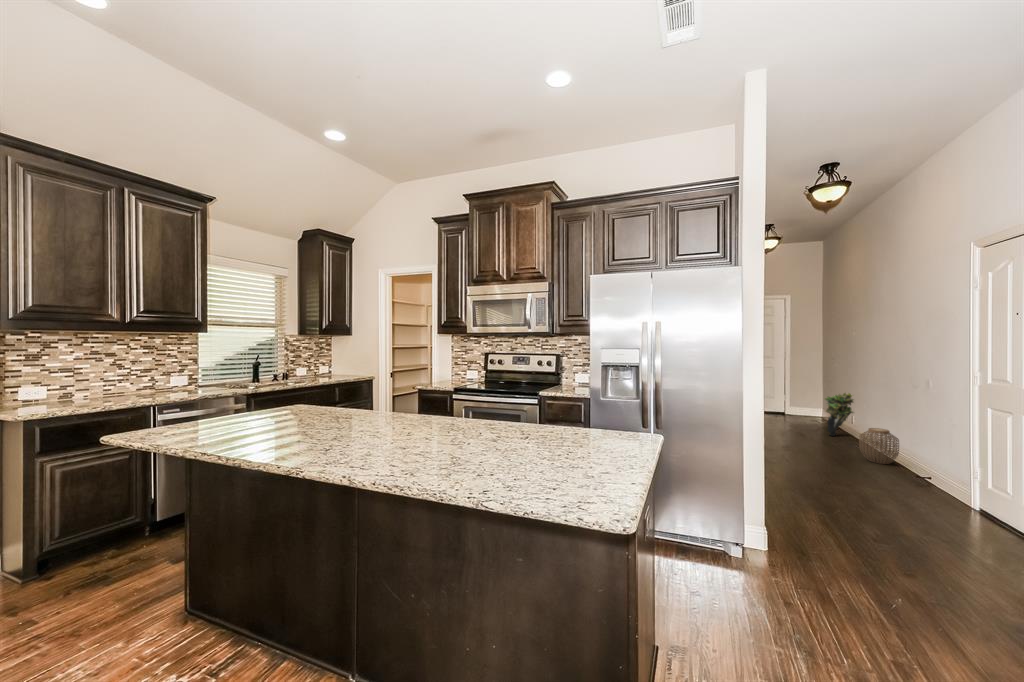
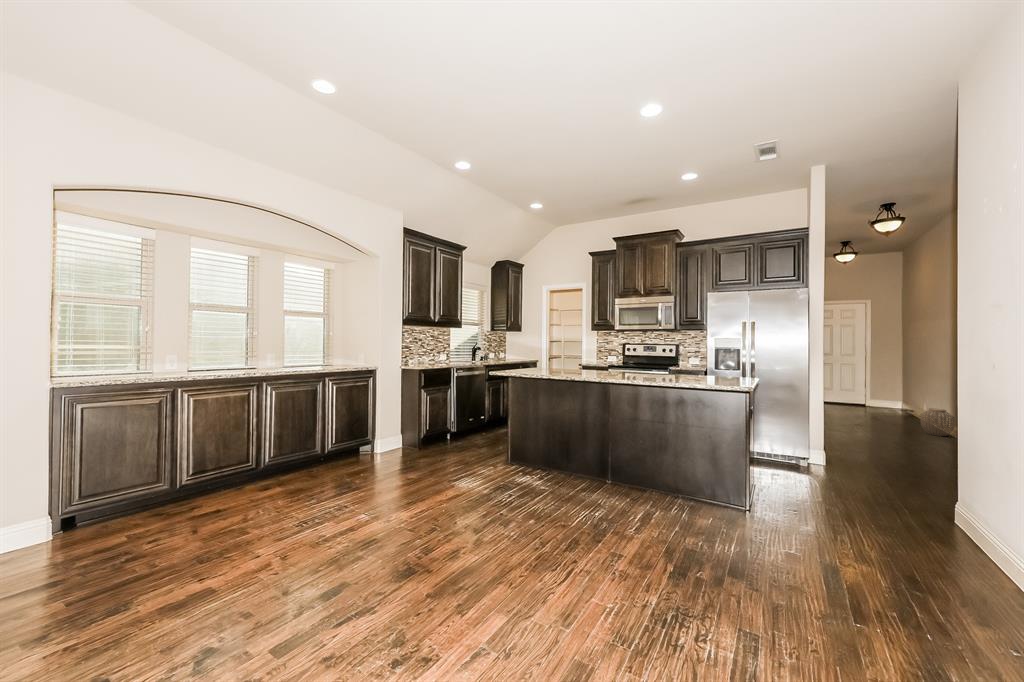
potted plant: present [825,393,854,436] -> none [898,384,926,420]

